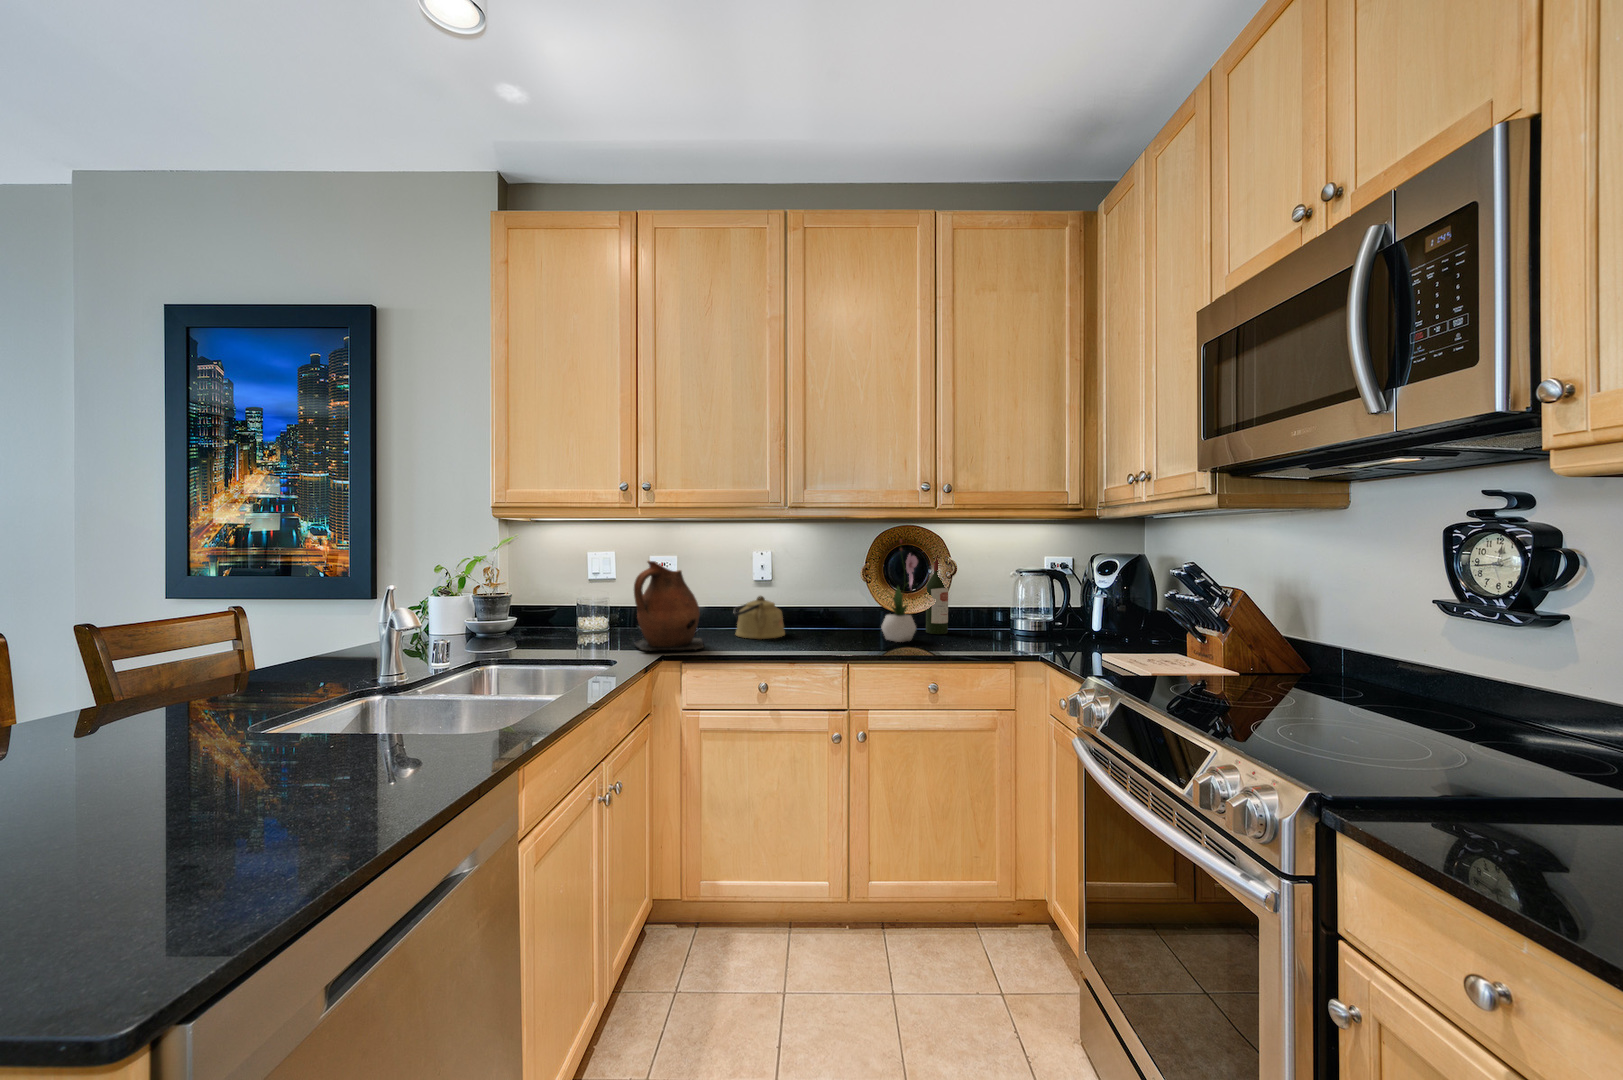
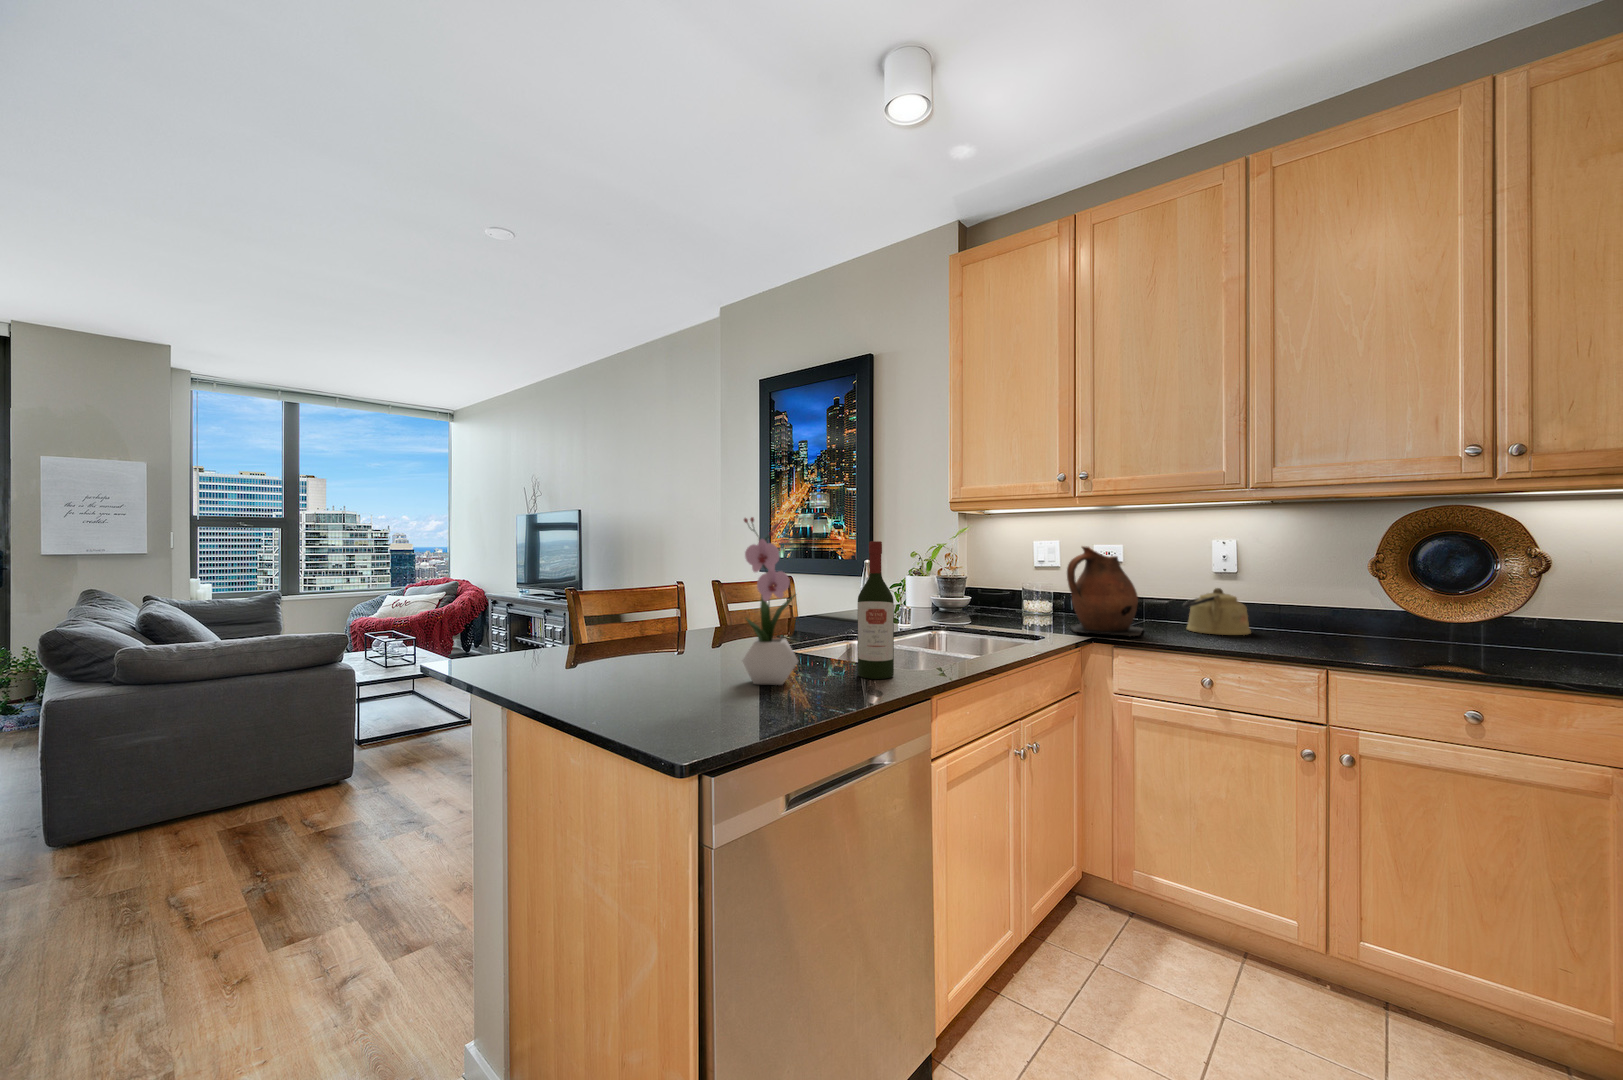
flower arrangement: present [881,540,918,642] -> present [742,517,798,685]
wine bottle: present [926,555,948,634] -> present [858,541,894,679]

